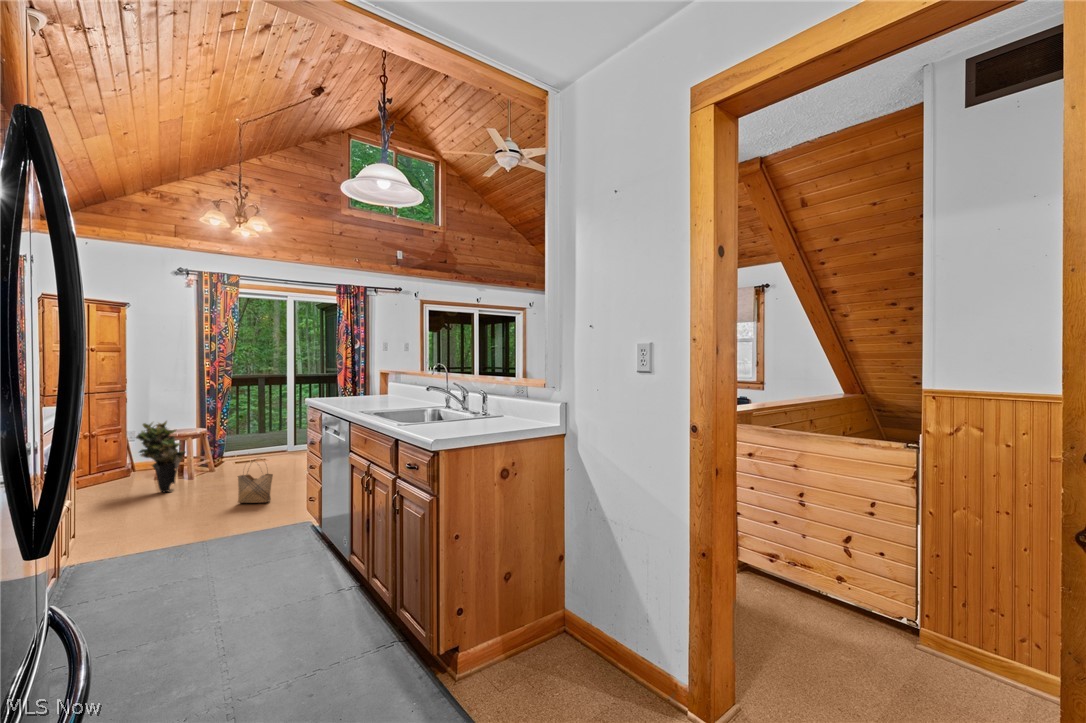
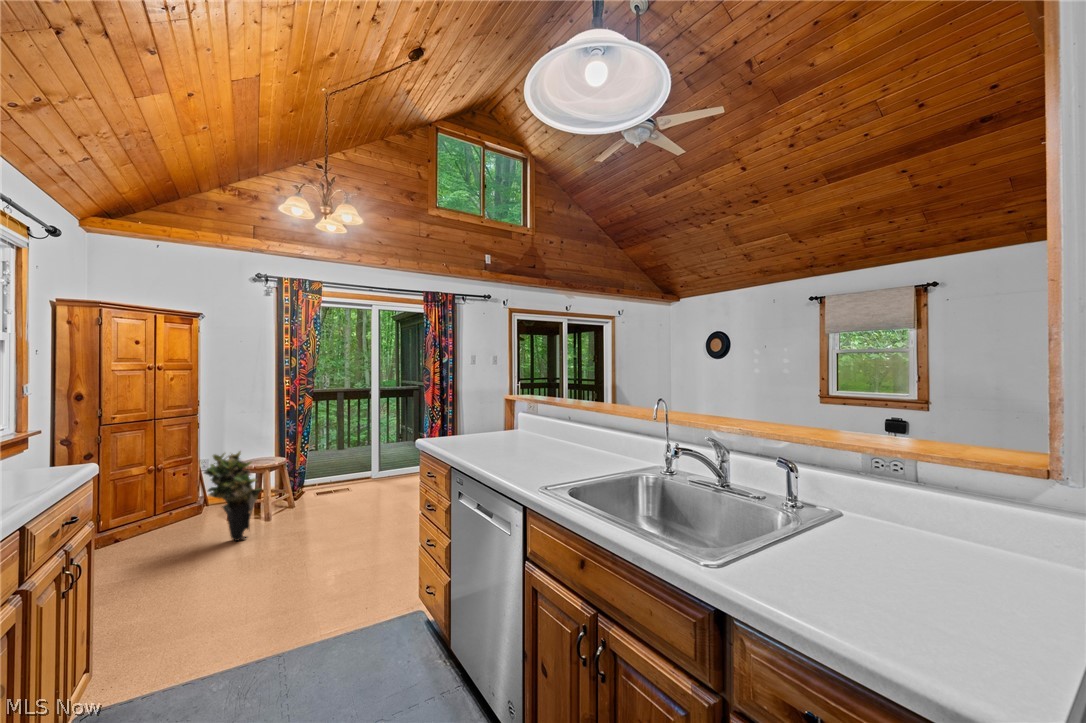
woven basket: present [238,472,273,503] -> none [324,501,367,561]

